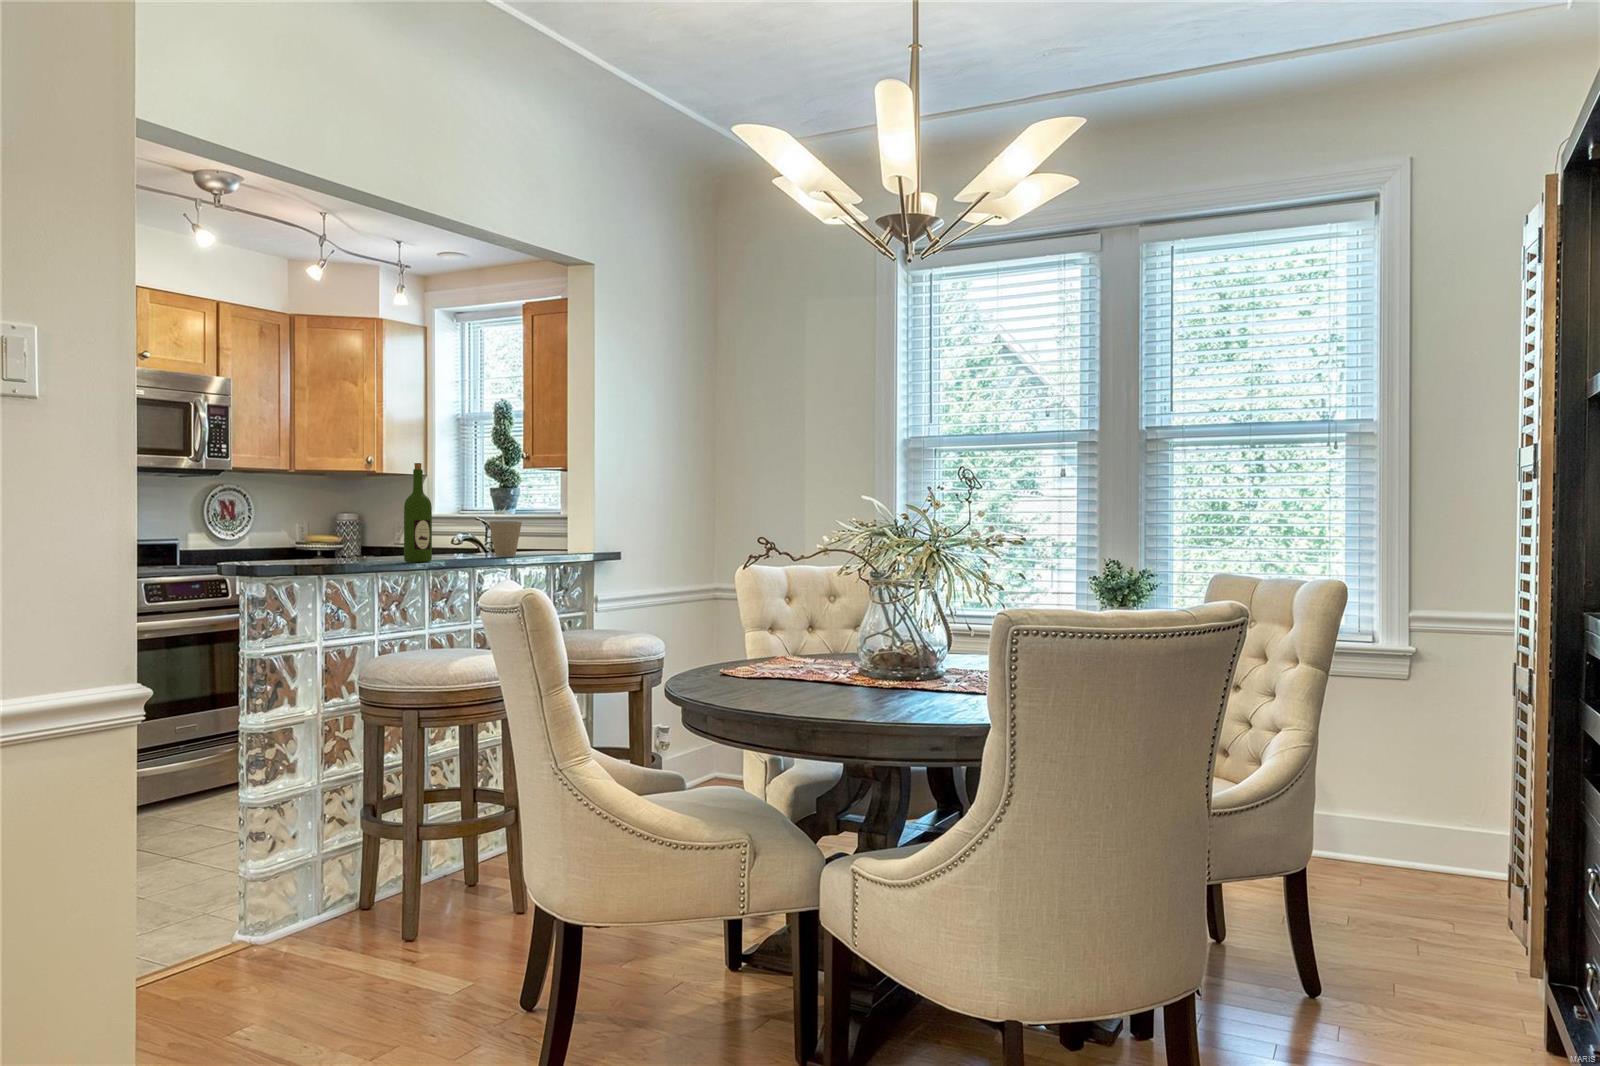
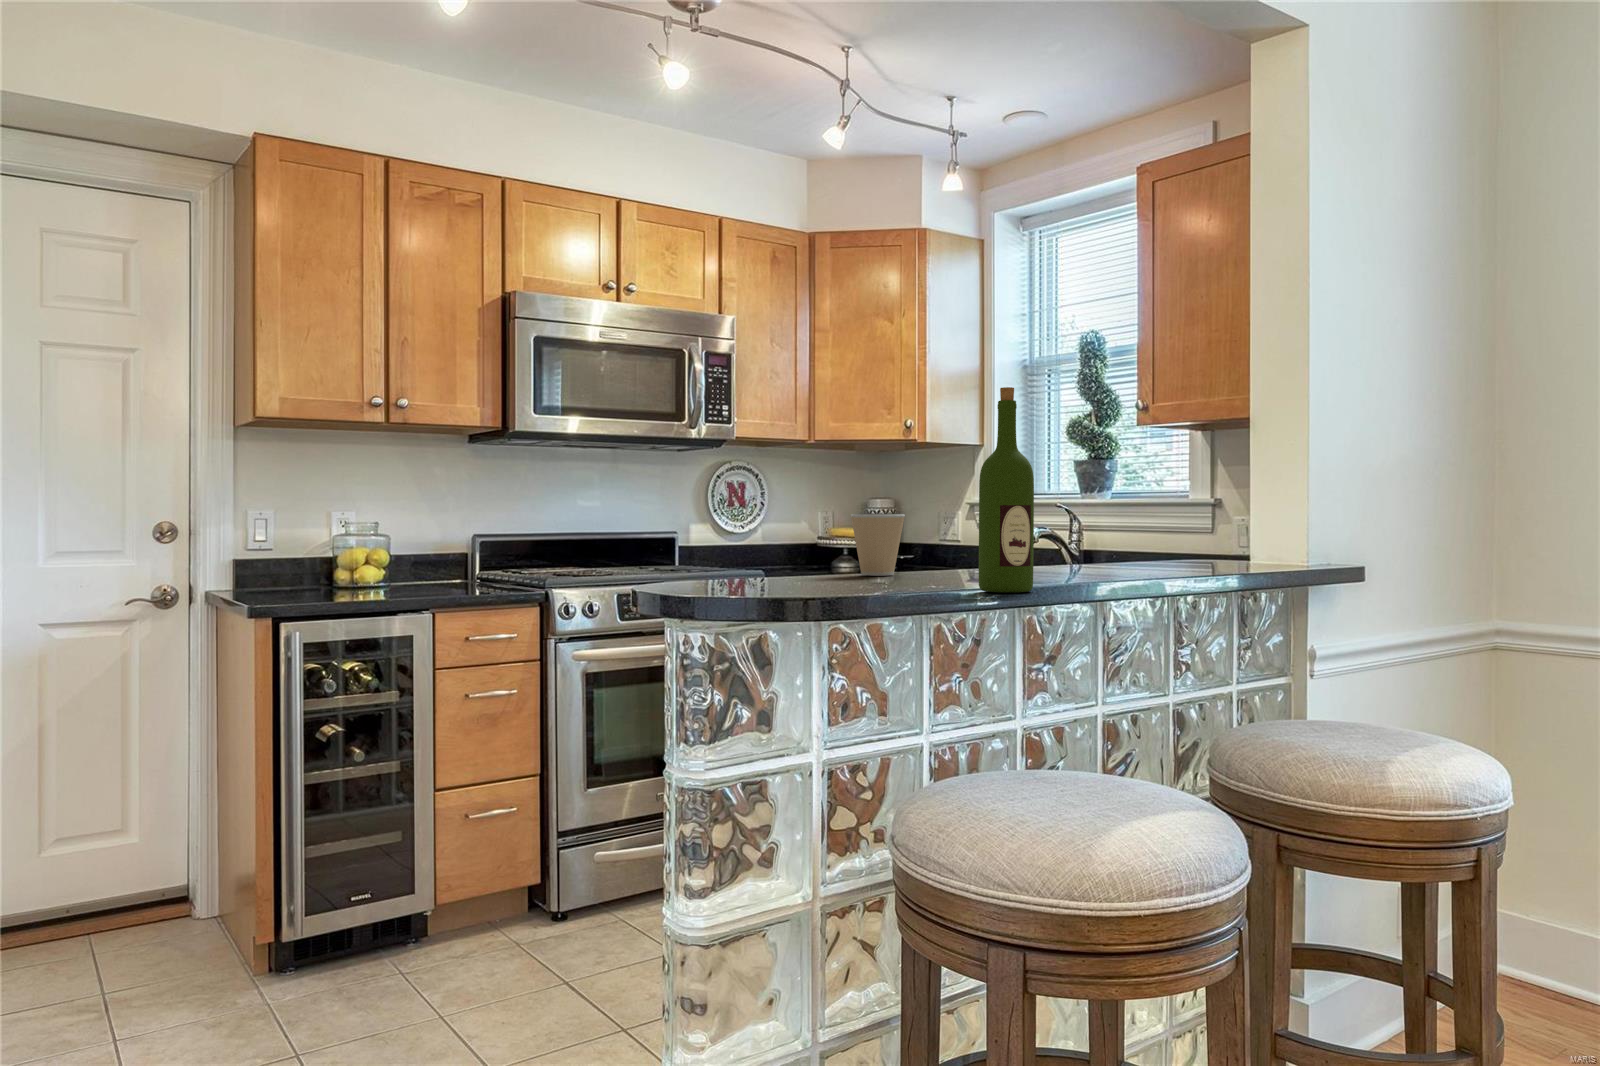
coffee cup: present [489,521,522,557] -> present [850,514,905,576]

